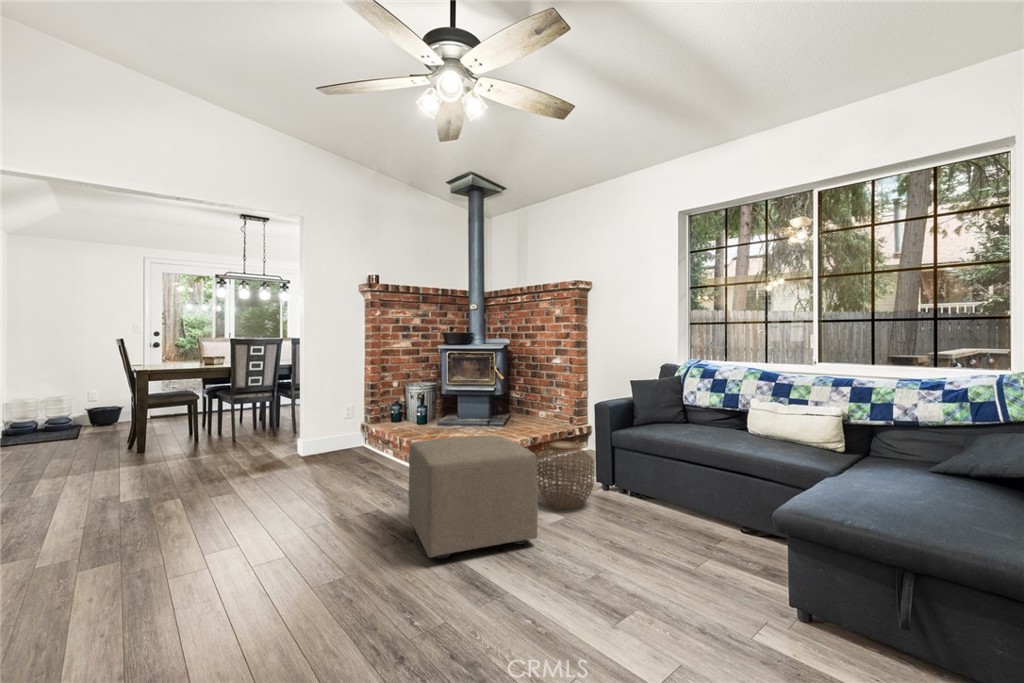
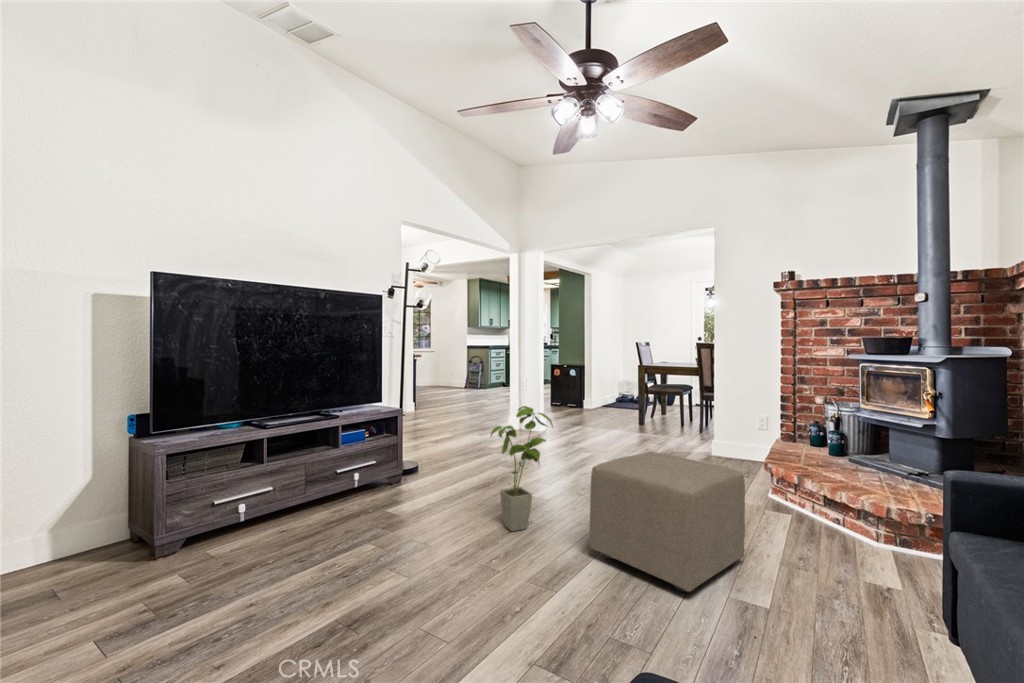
house plant: none [269,416,359,606] -> present [491,406,553,531]
woven basket: present [537,441,594,509] -> none [788,507,893,618]

